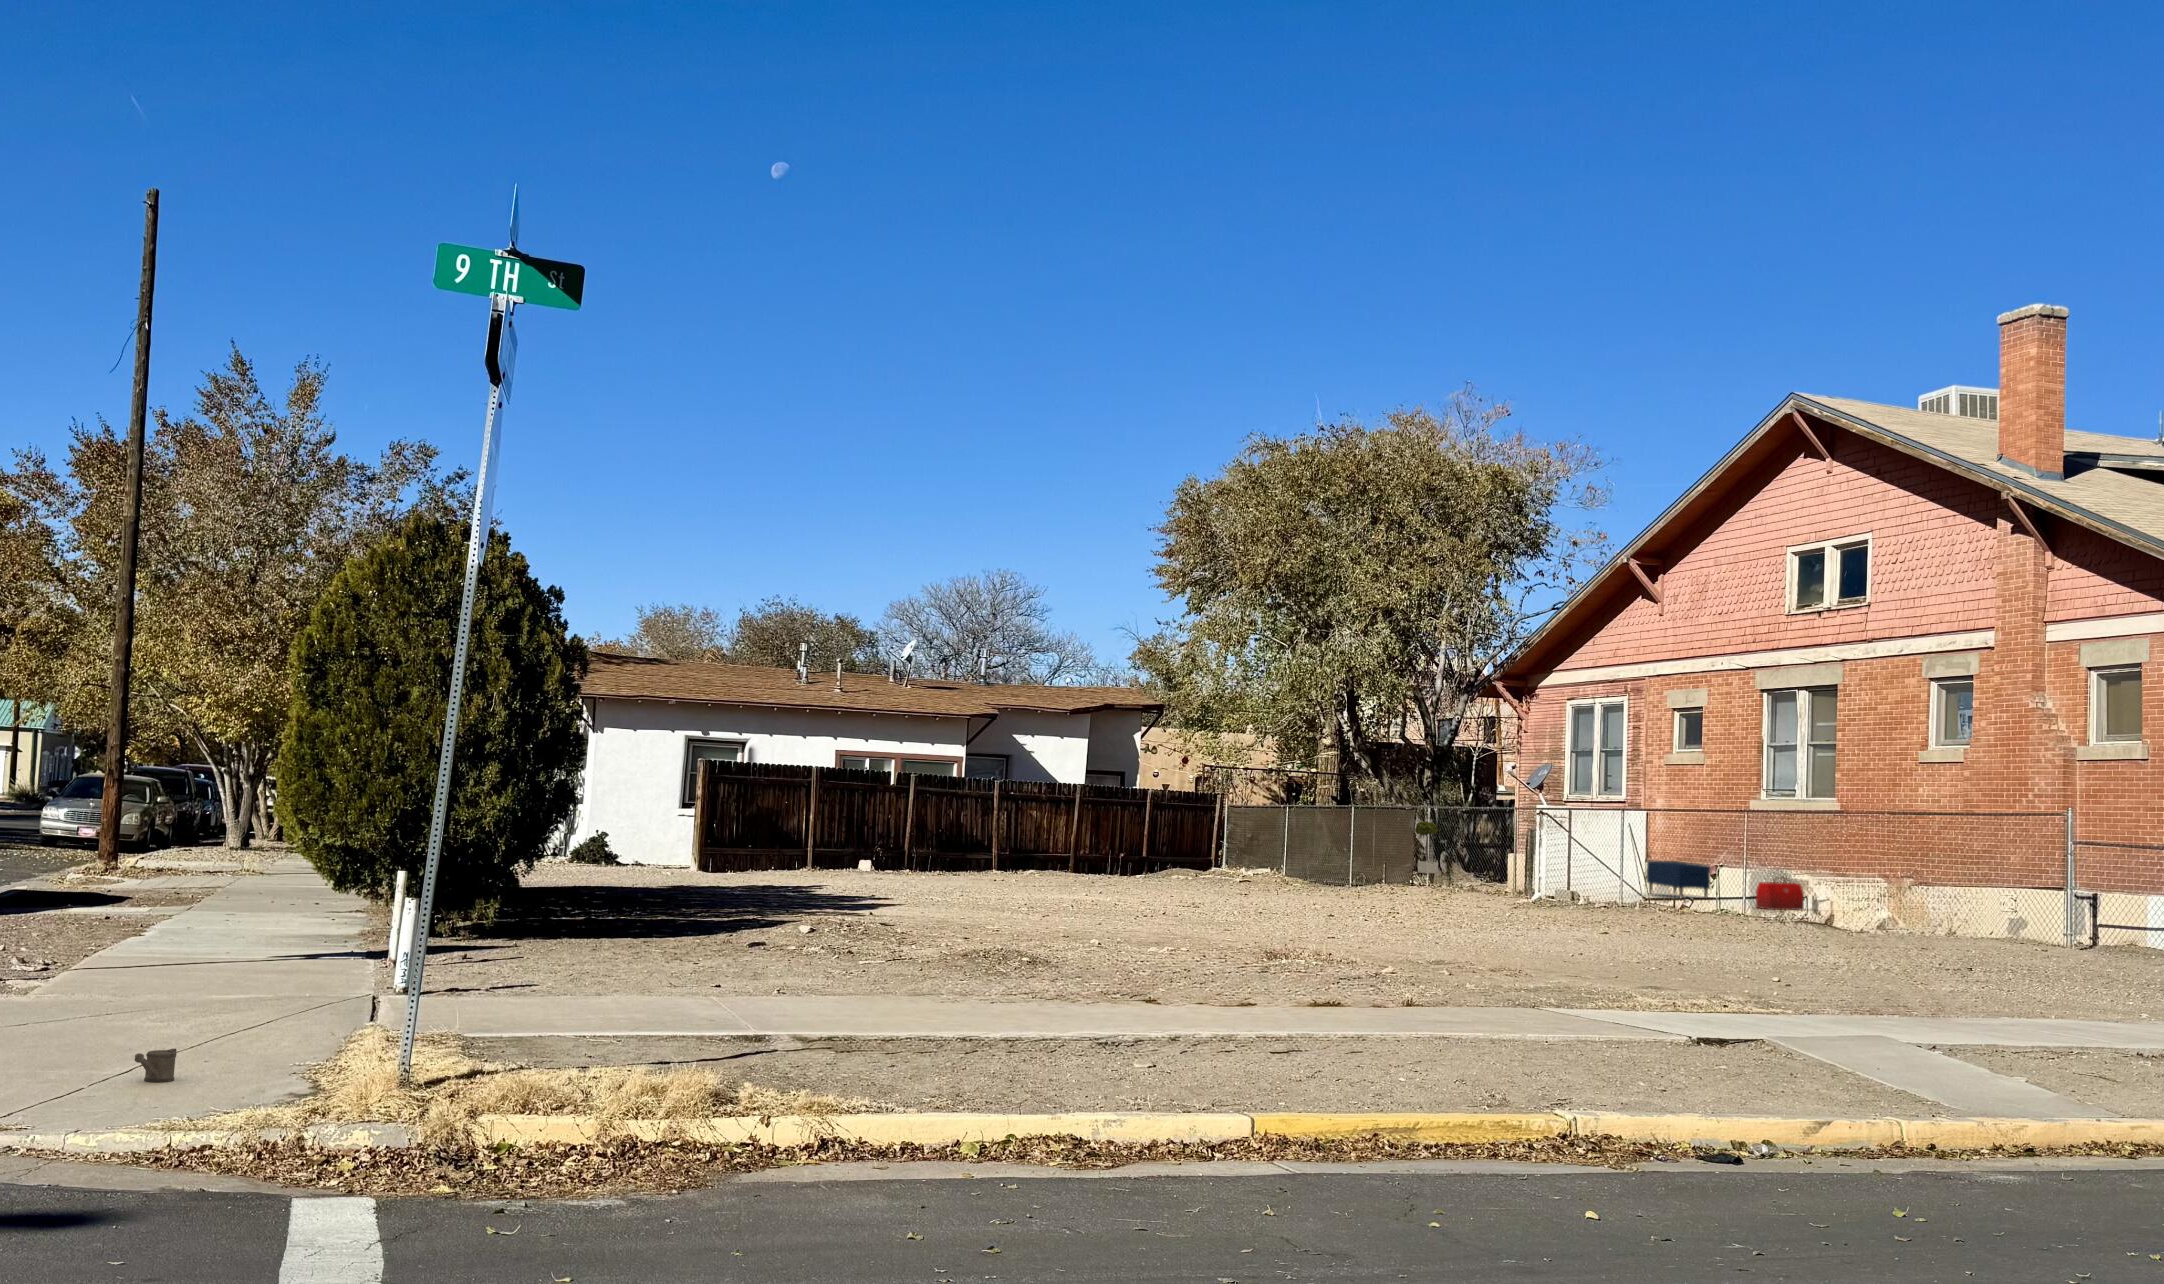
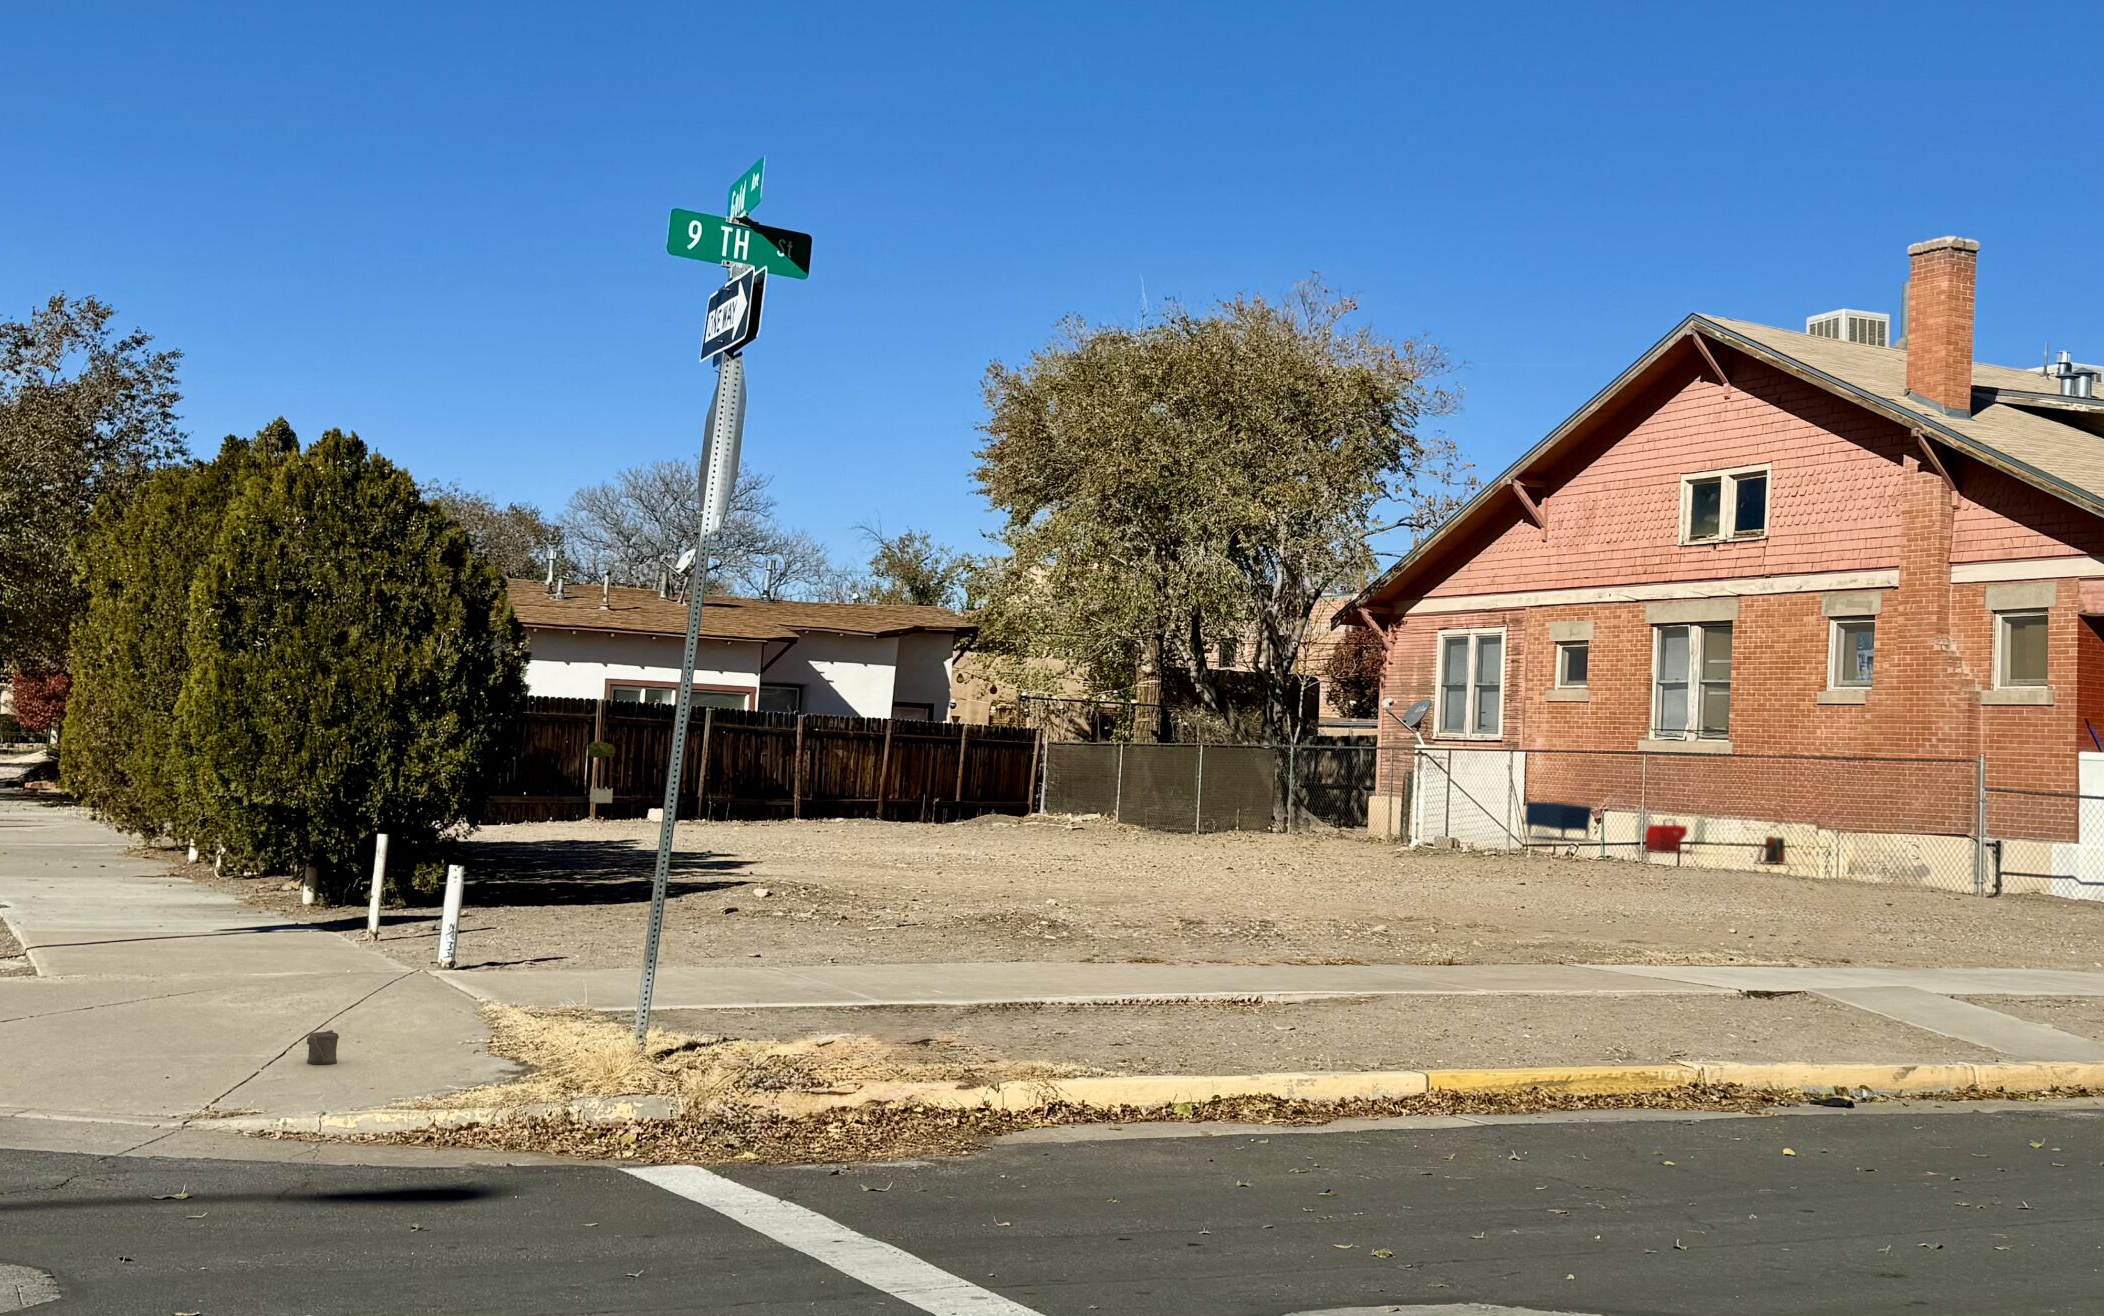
potted tree: present [1415,821,1438,873] -> present [588,741,615,803]
backpack: none [1858,893,1894,921] -> present [1756,836,1785,864]

